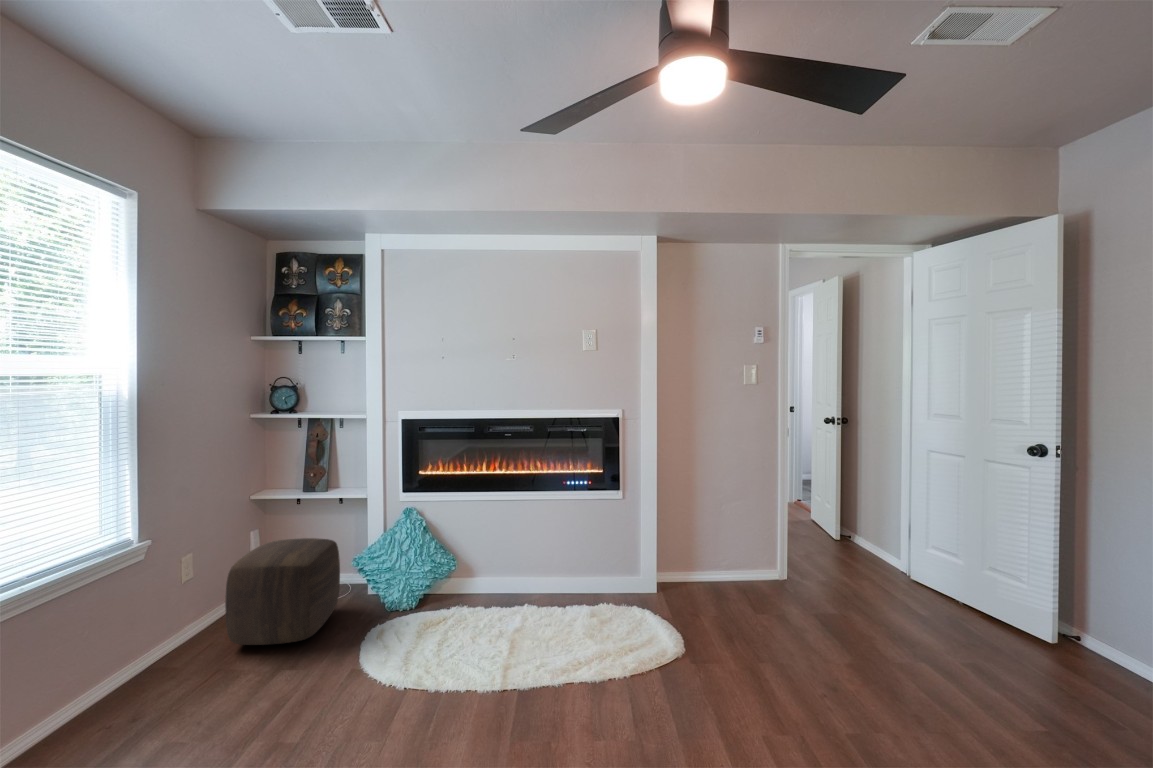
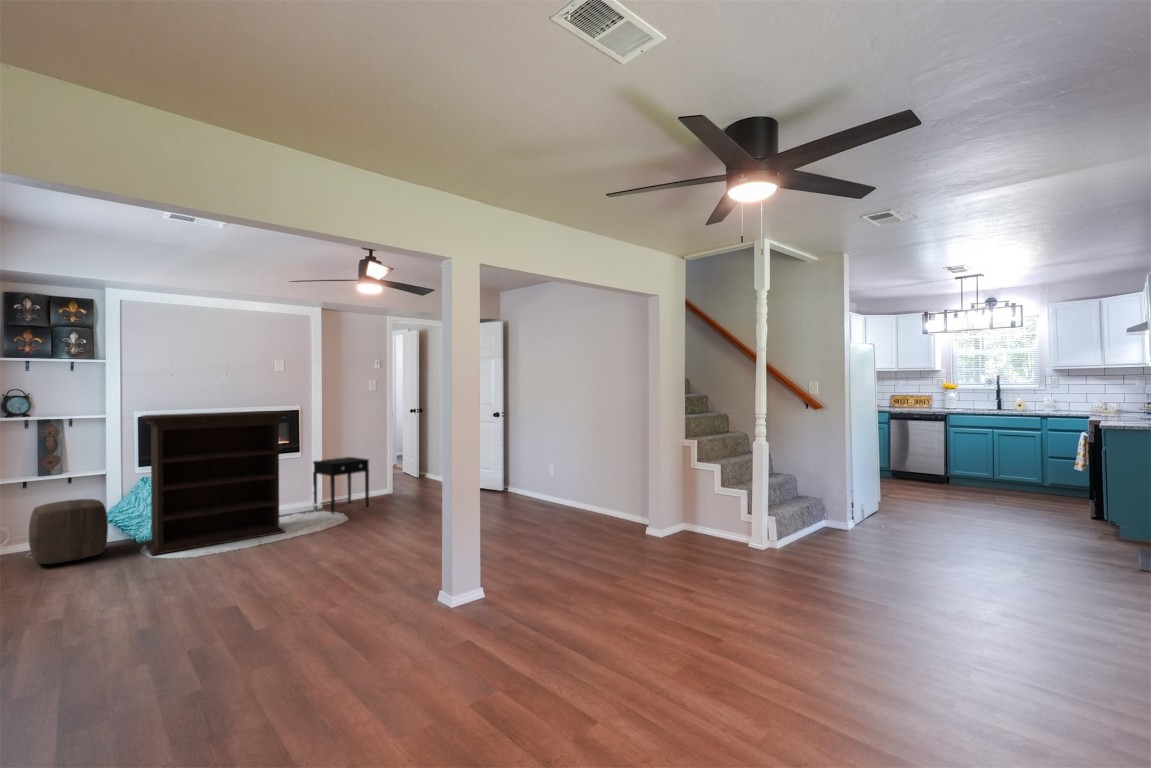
bookshelf: none [342,421,571,670] -> present [141,411,288,555]
side table: none [639,501,735,615] -> present [313,457,369,513]

